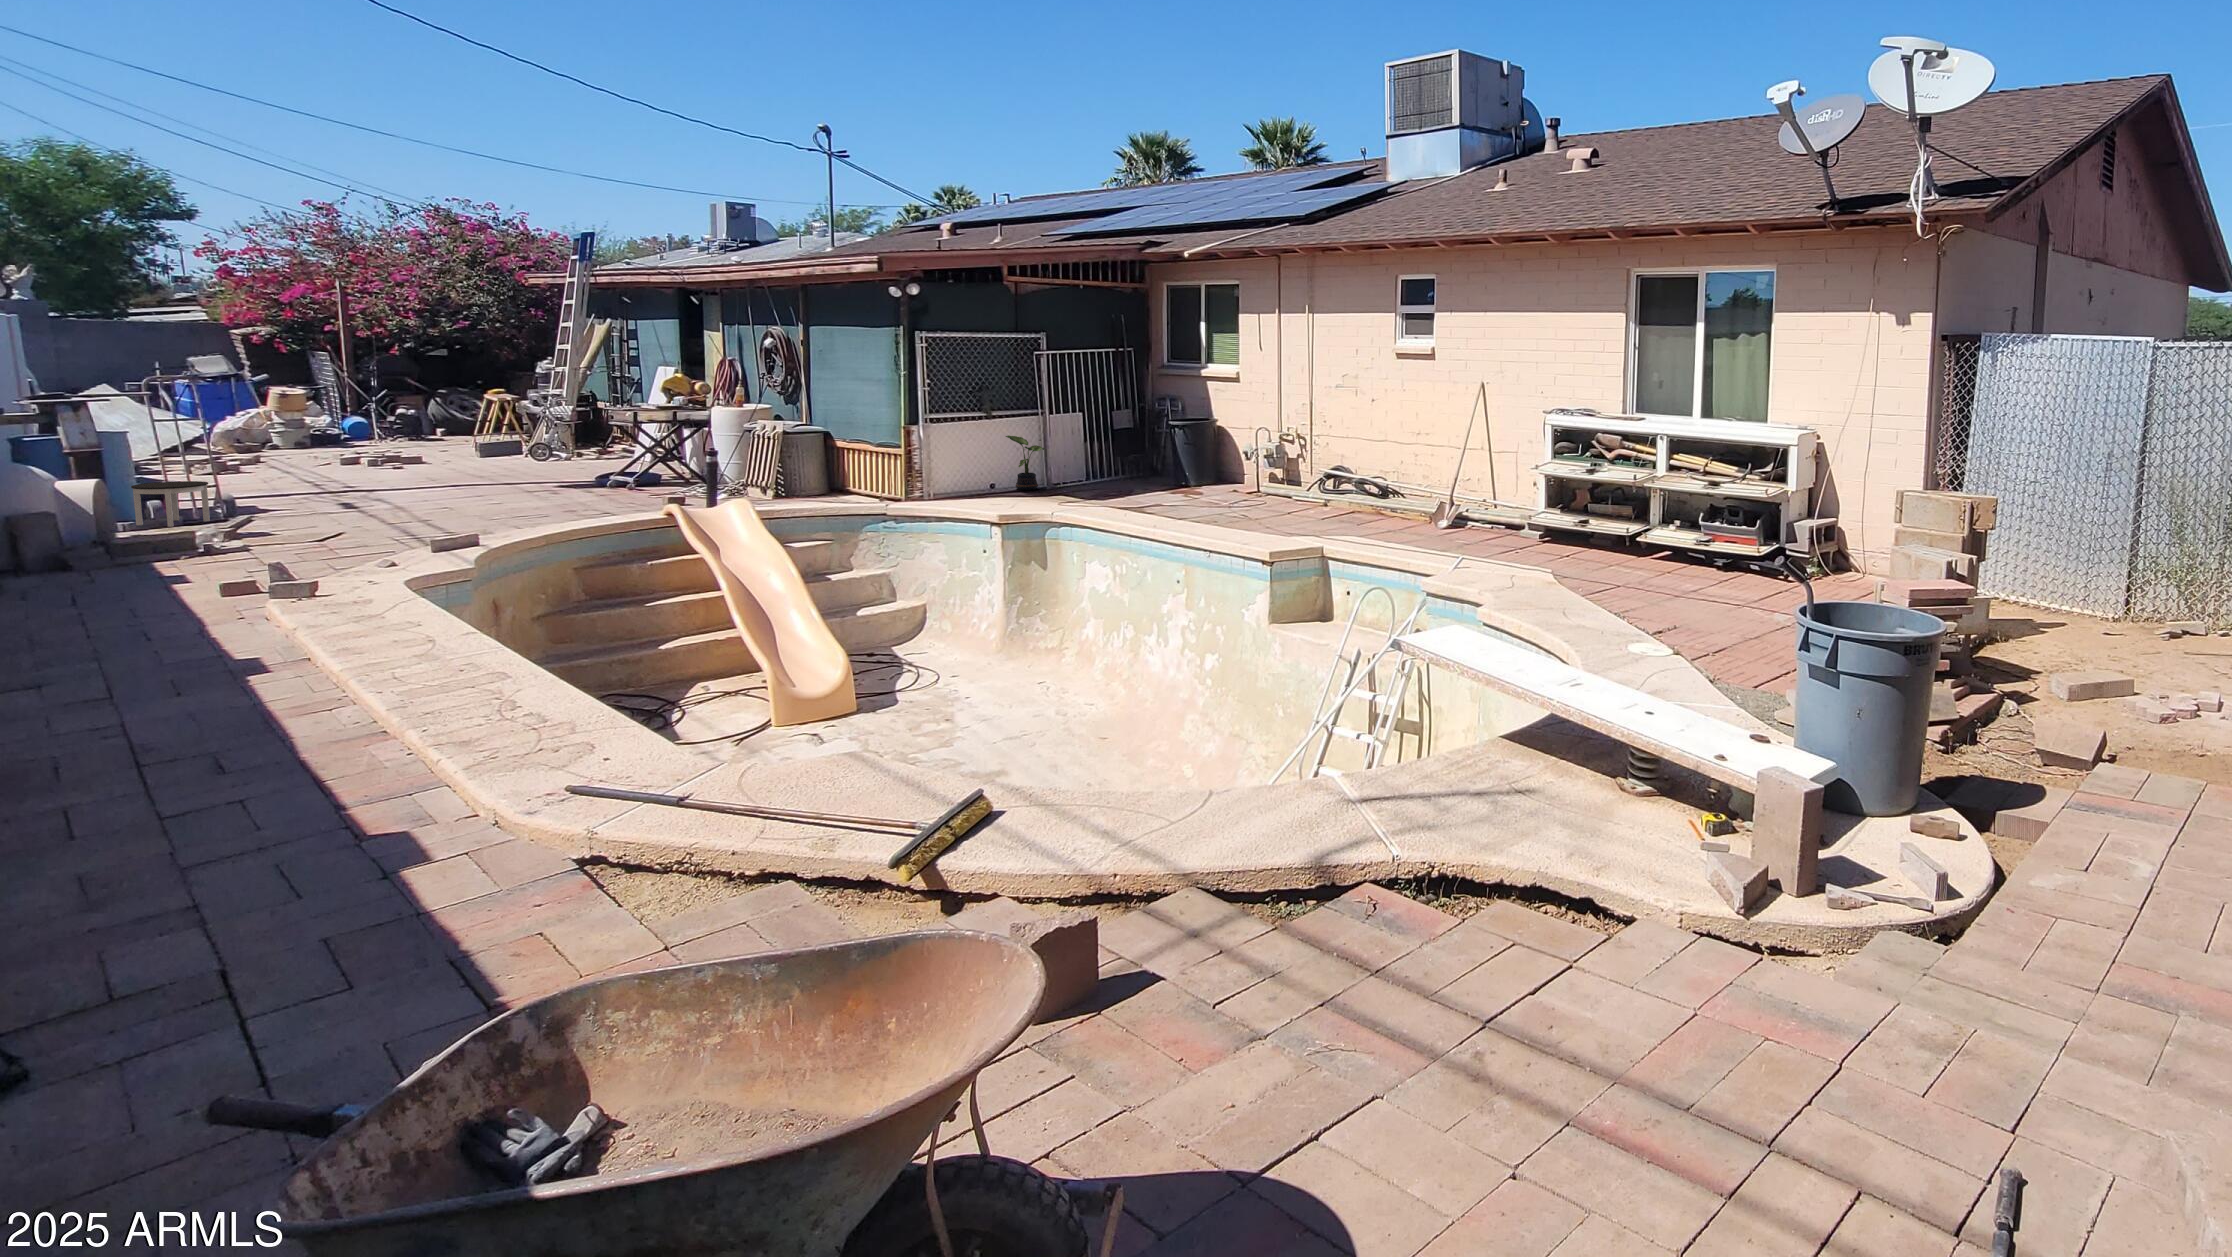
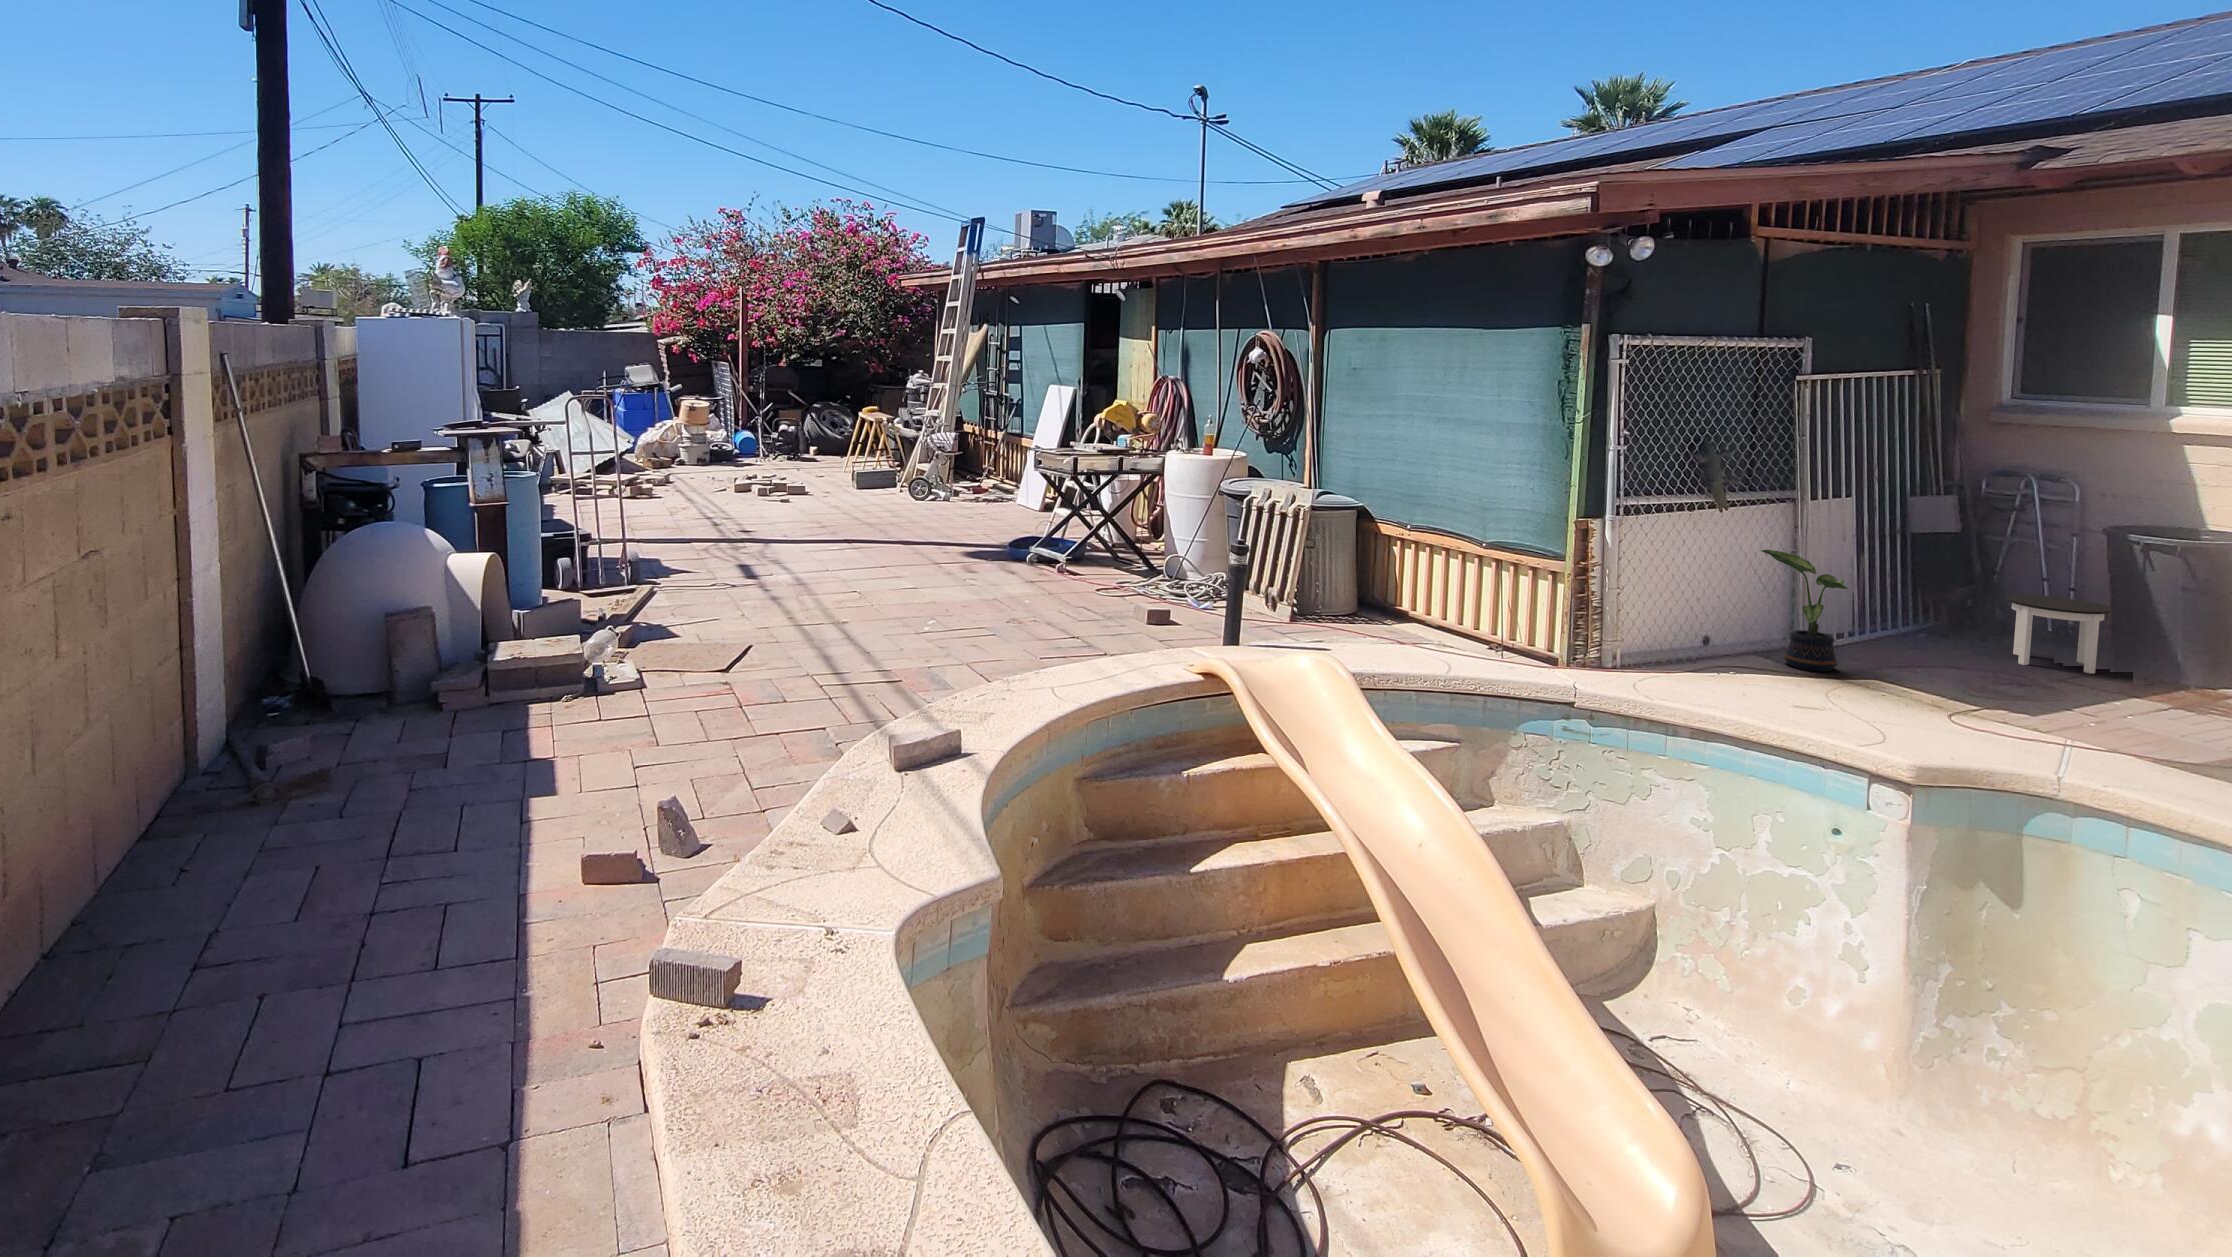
round table: present [131,481,210,527] -> present [2006,595,2111,674]

